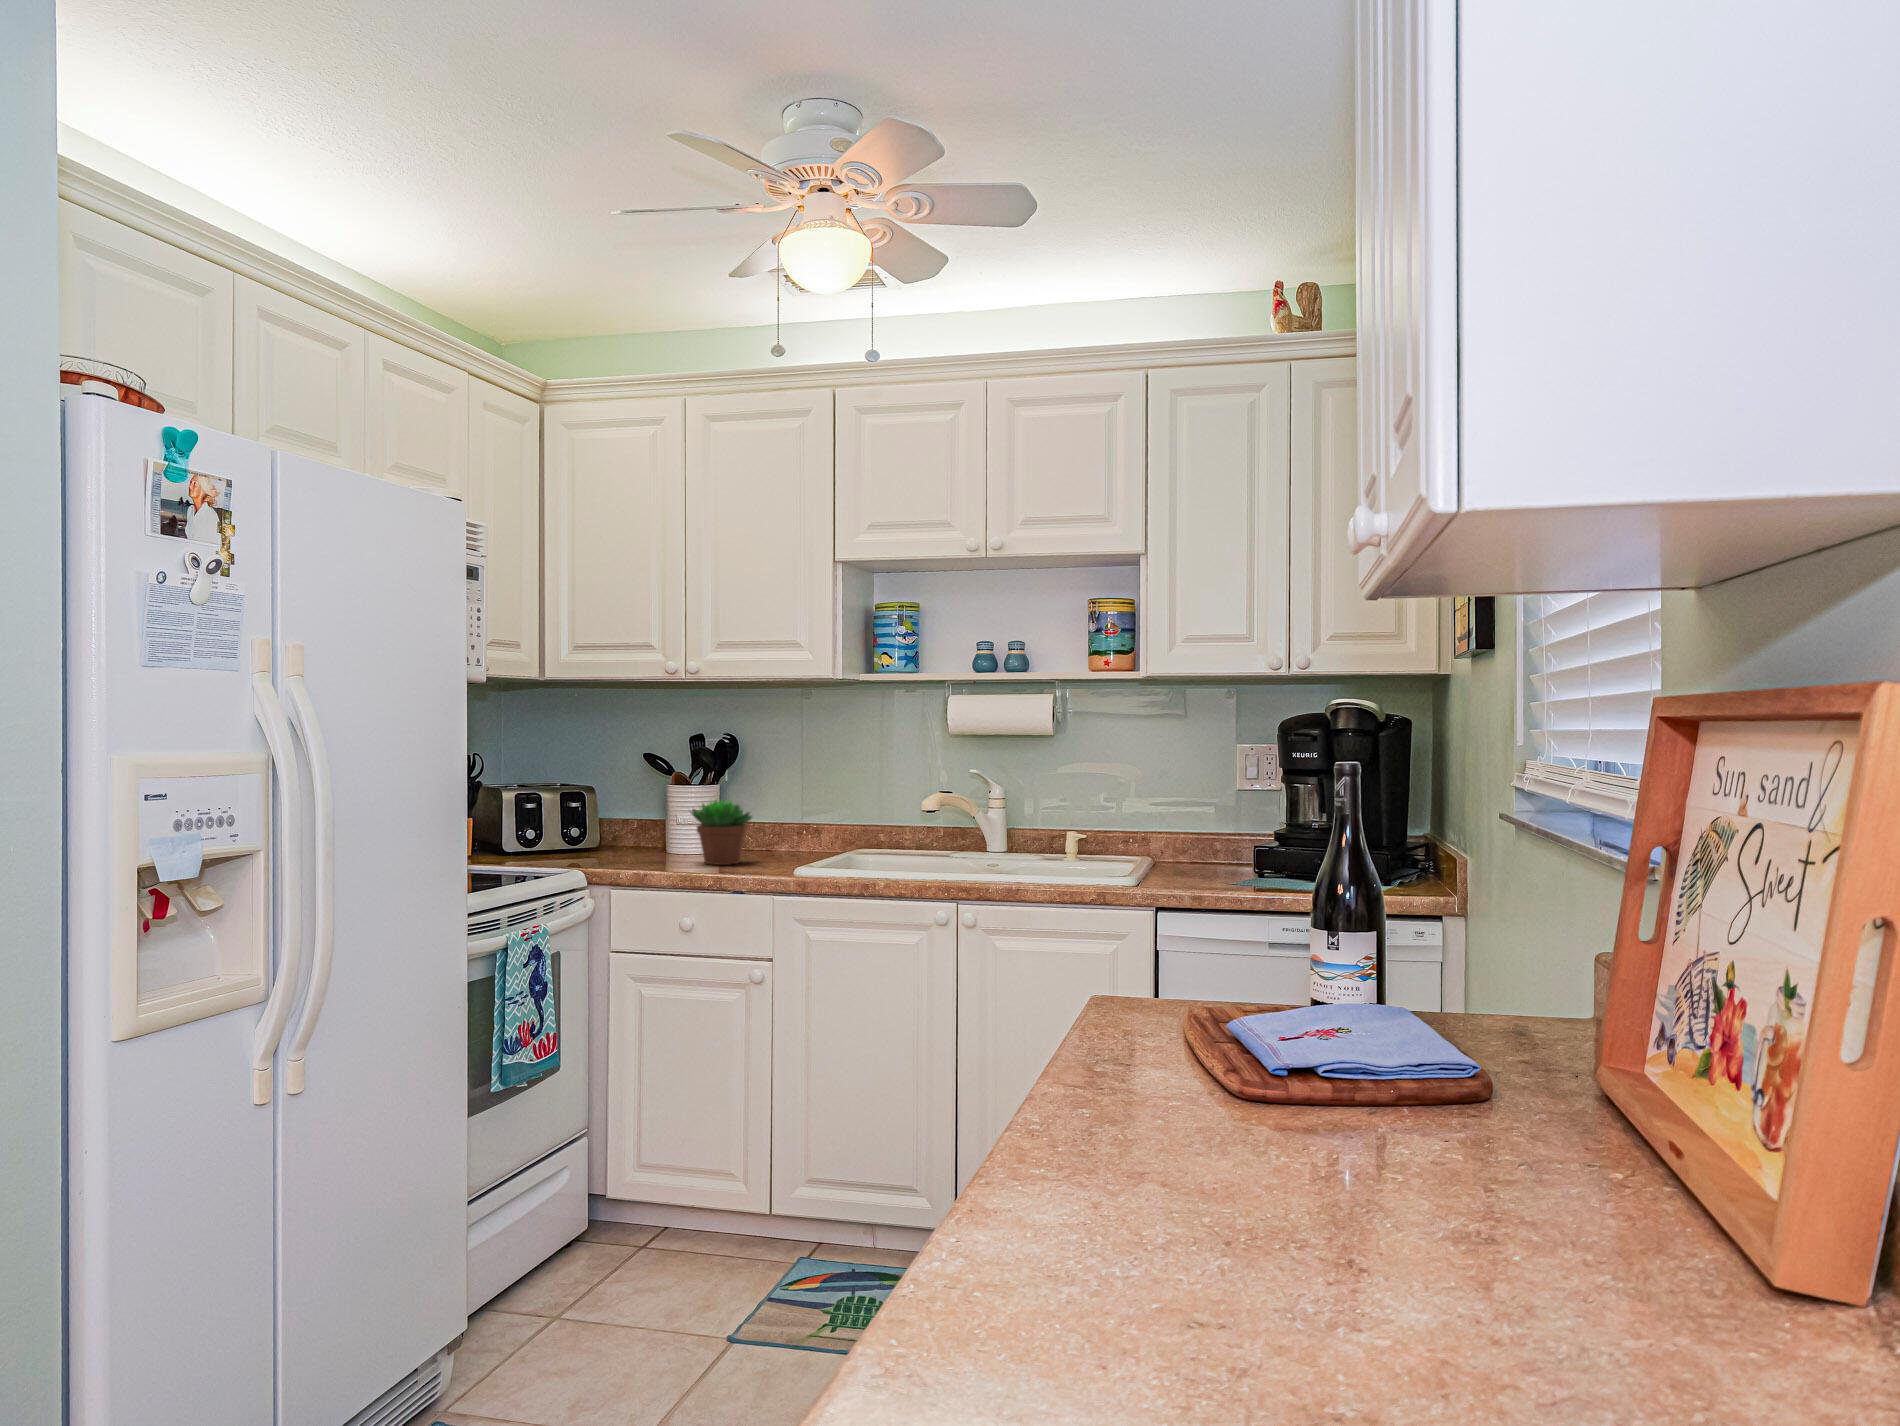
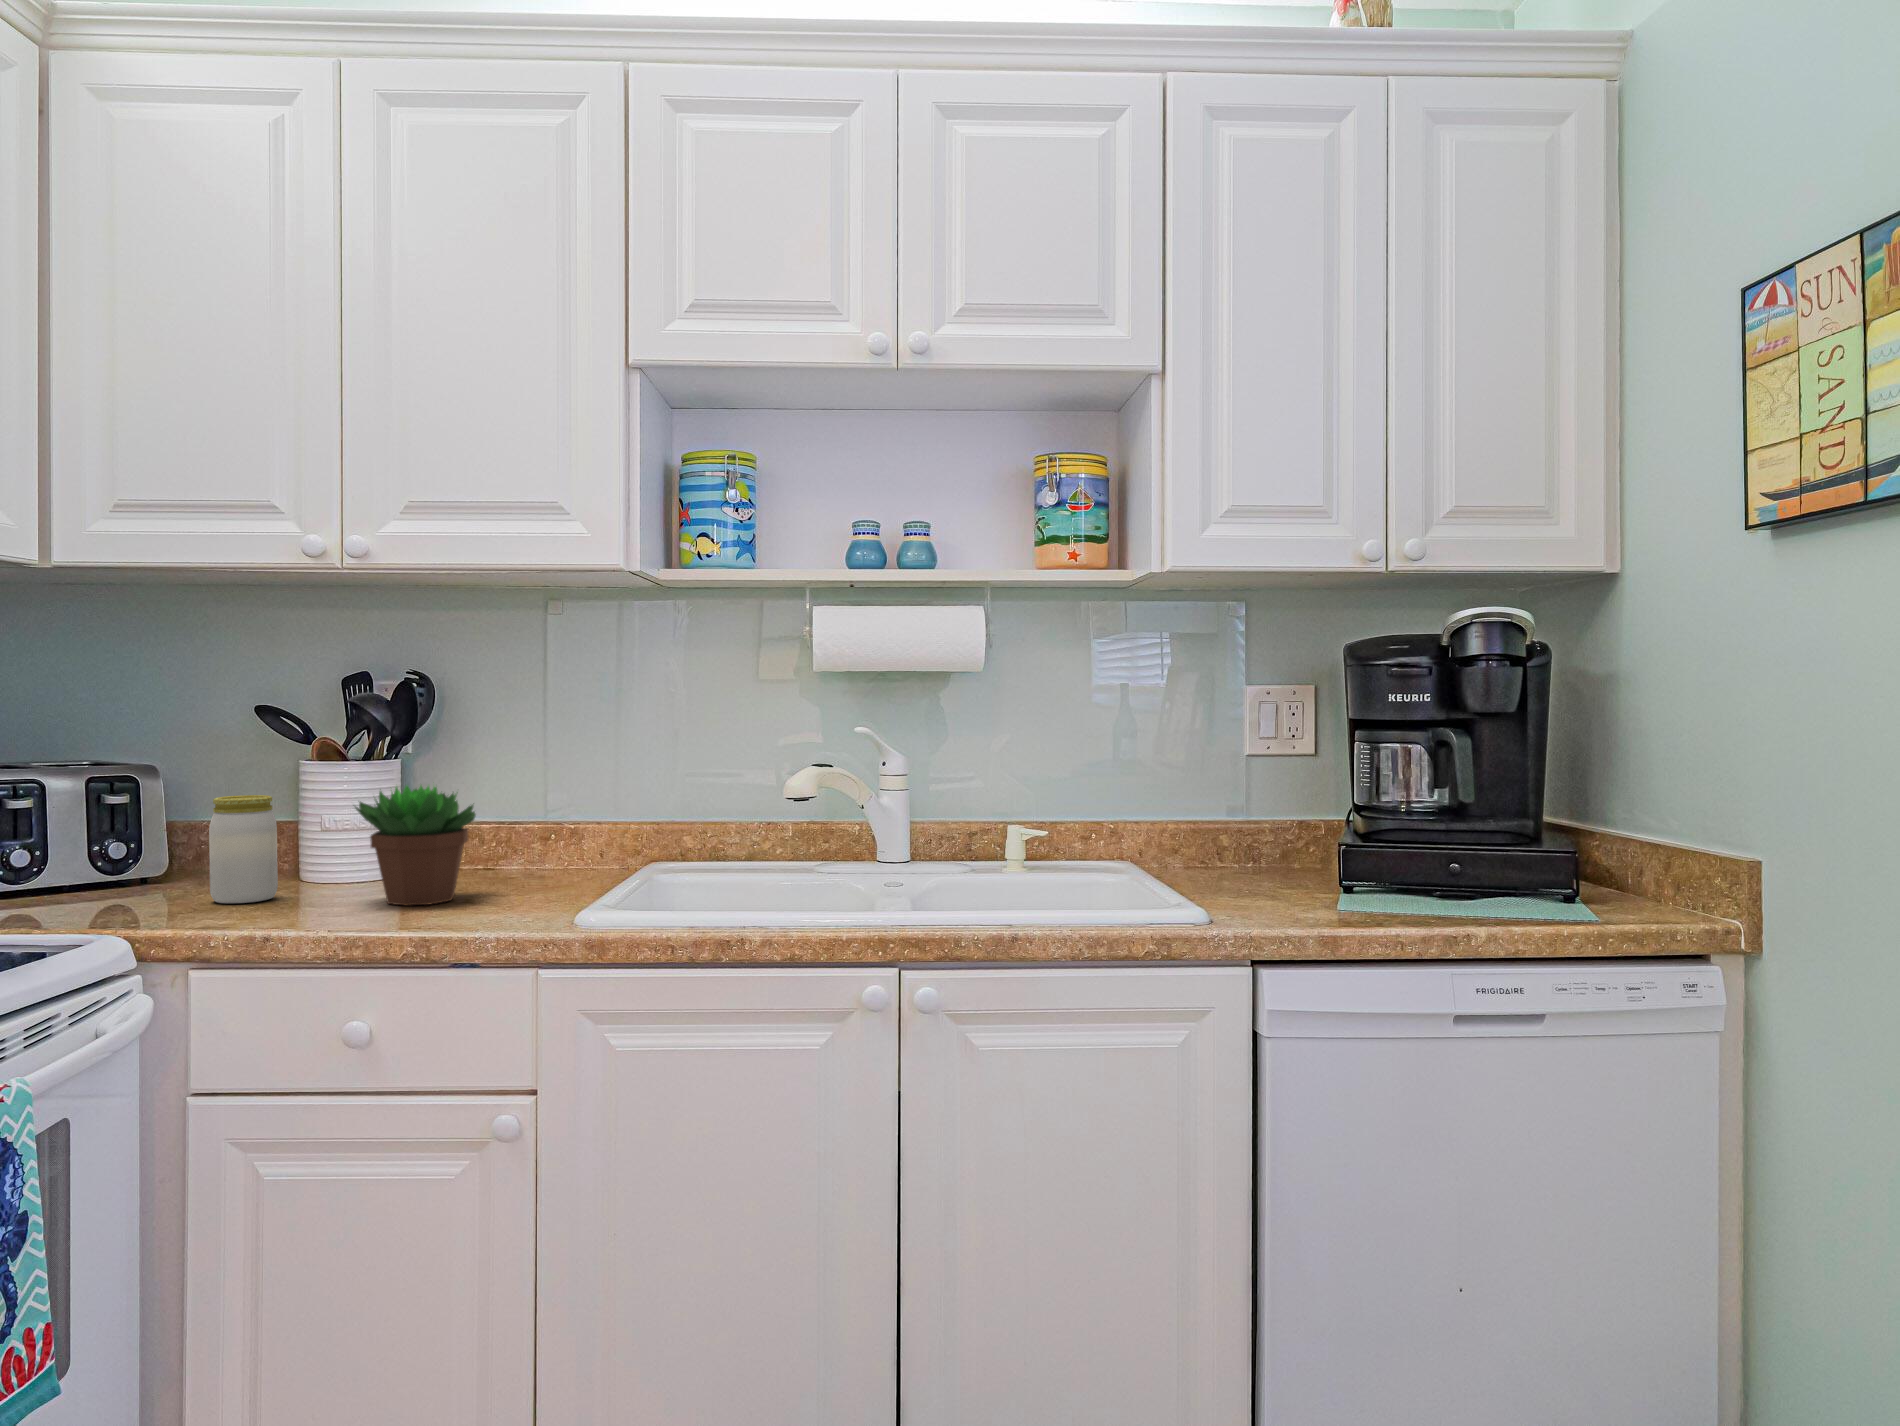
jar: none [619,804,652,861] -> present [209,795,278,903]

